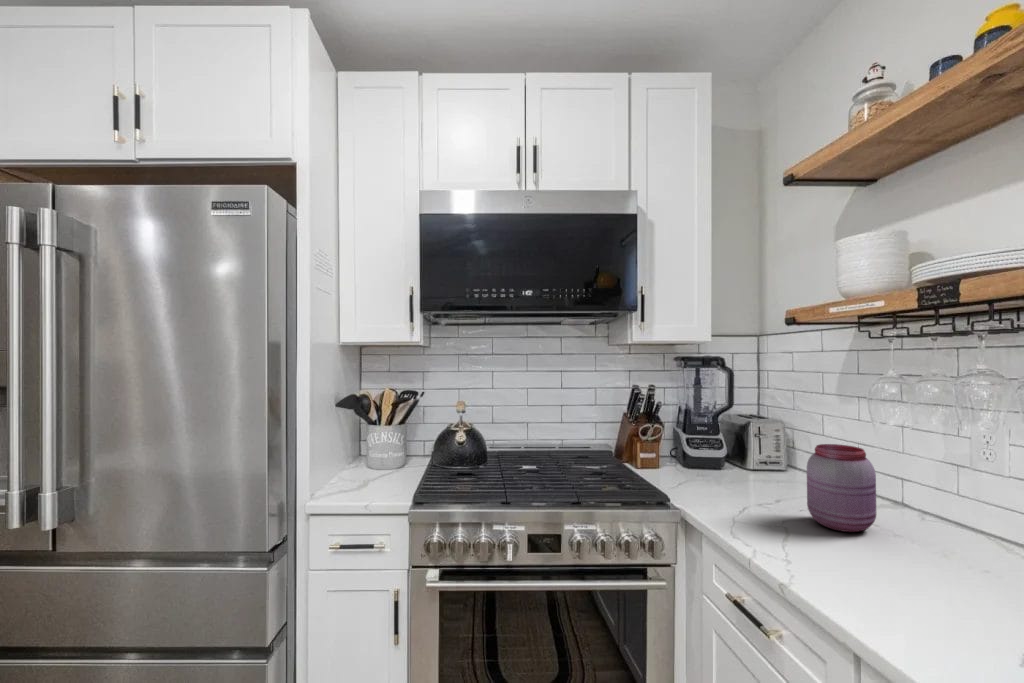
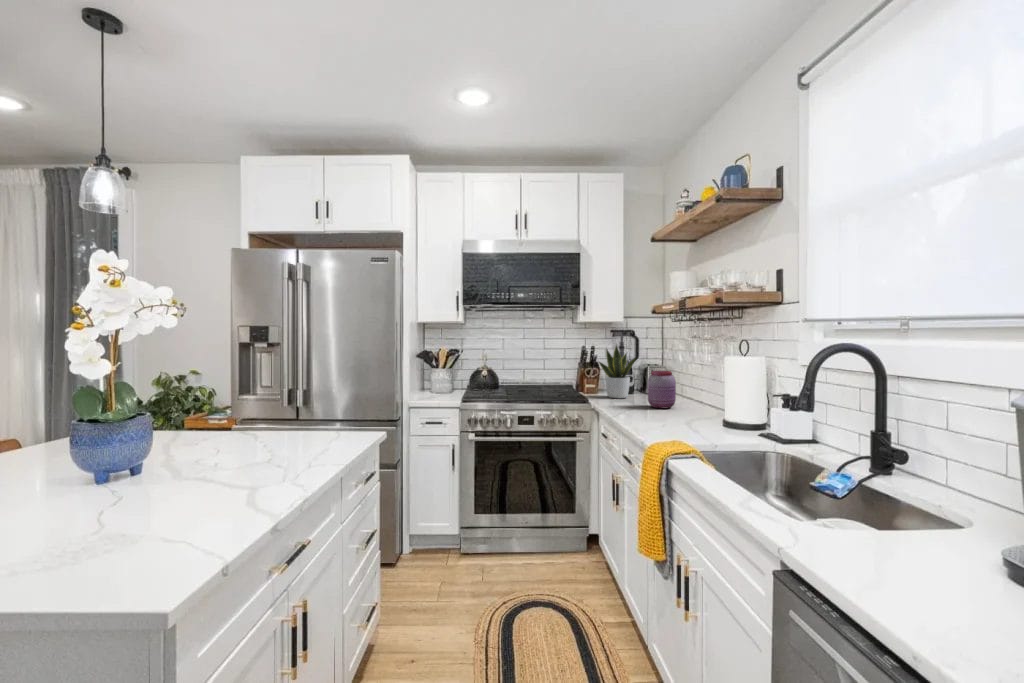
potted plant: none [677,380,753,488] -> present [599,345,636,398]

